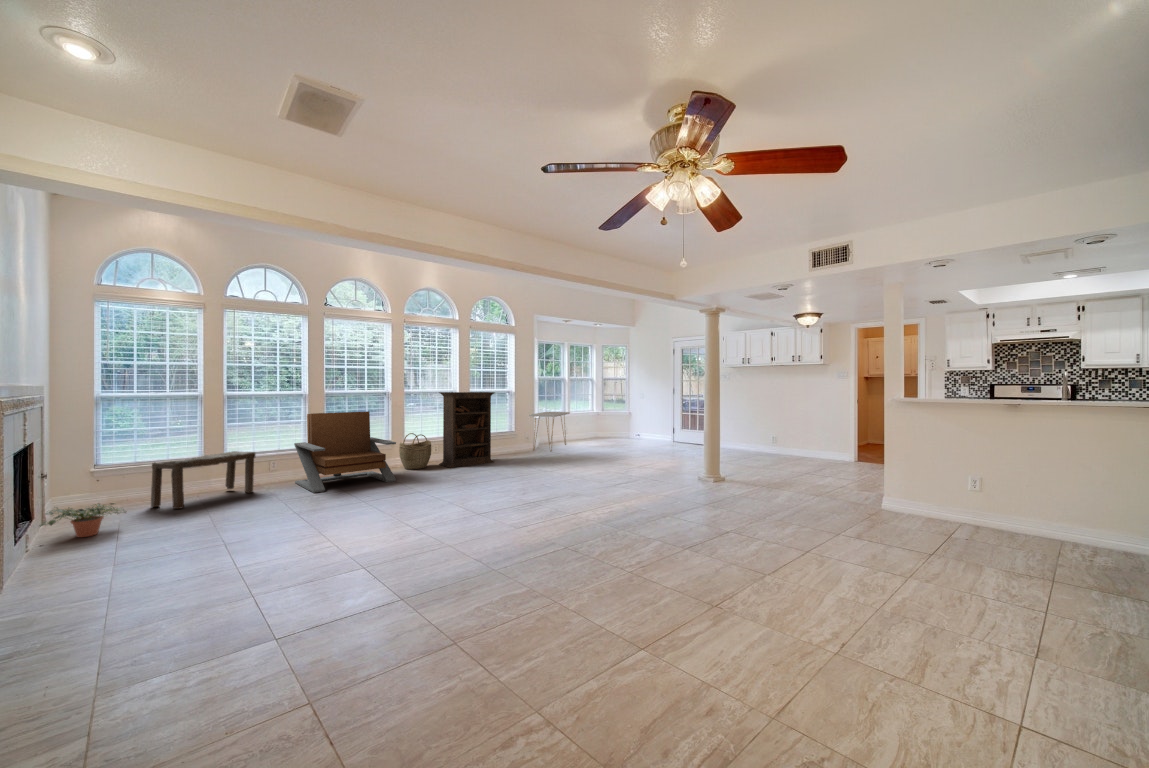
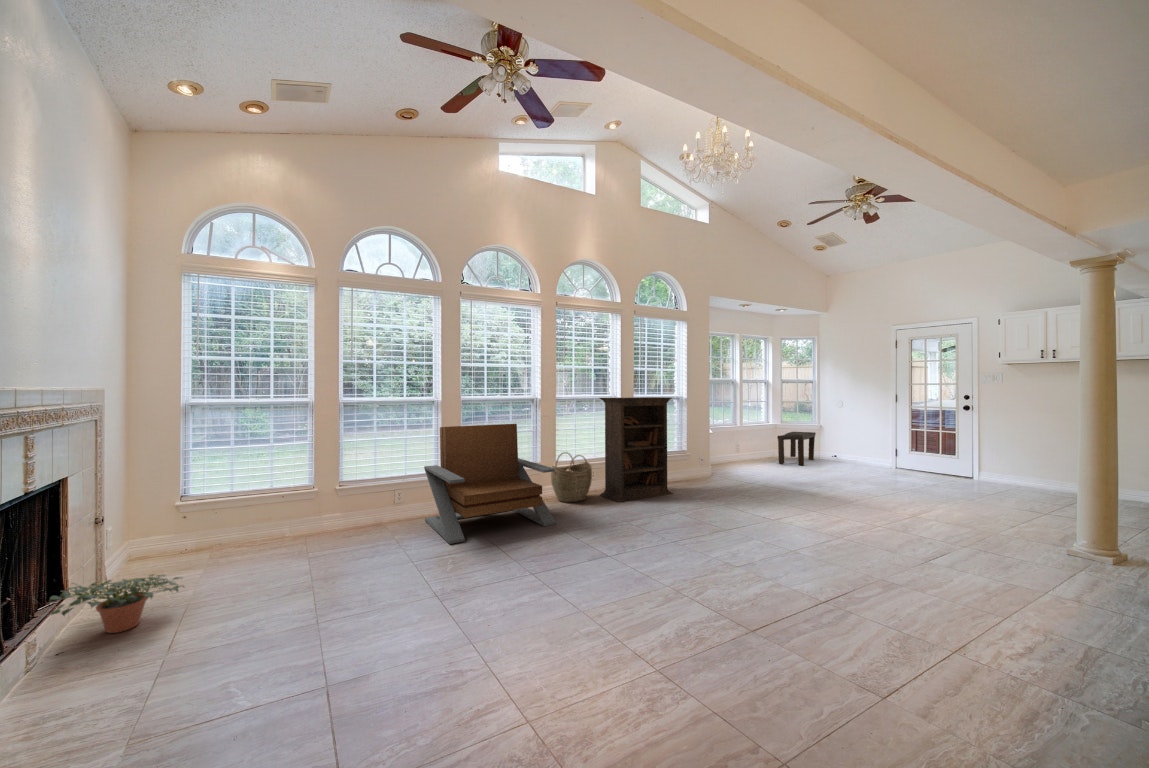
console table: present [529,412,570,451] -> none [704,423,750,477]
bench: present [151,451,256,509] -> present [777,432,816,466]

